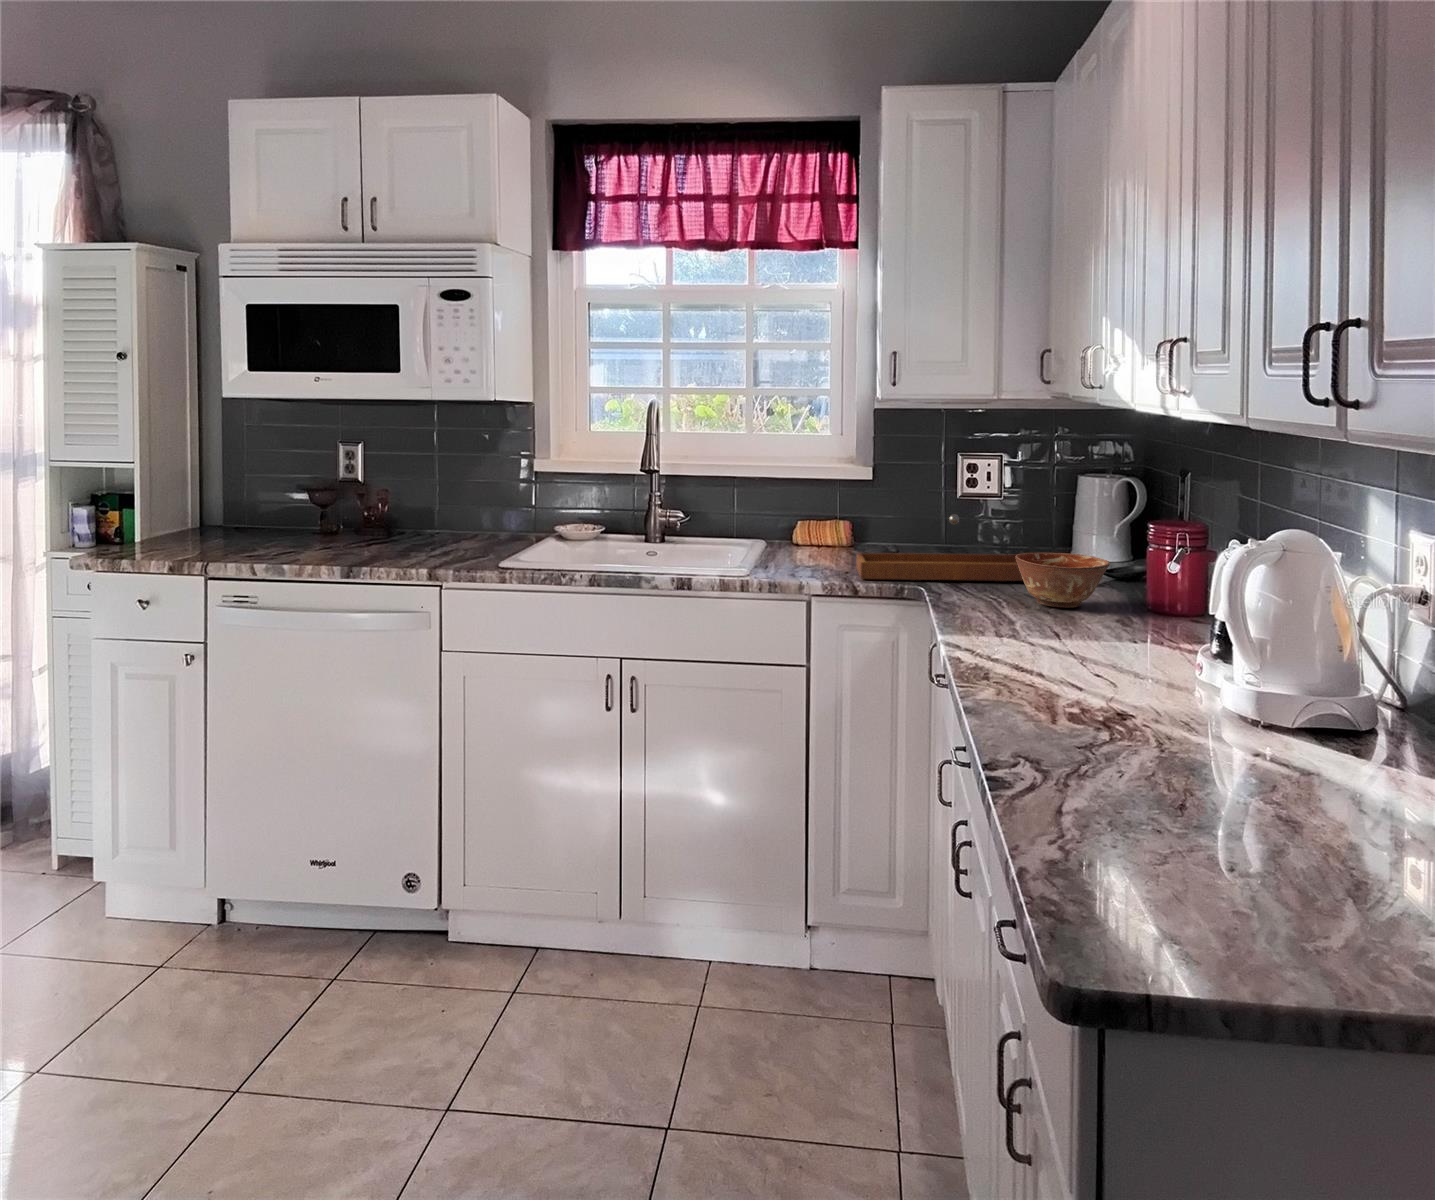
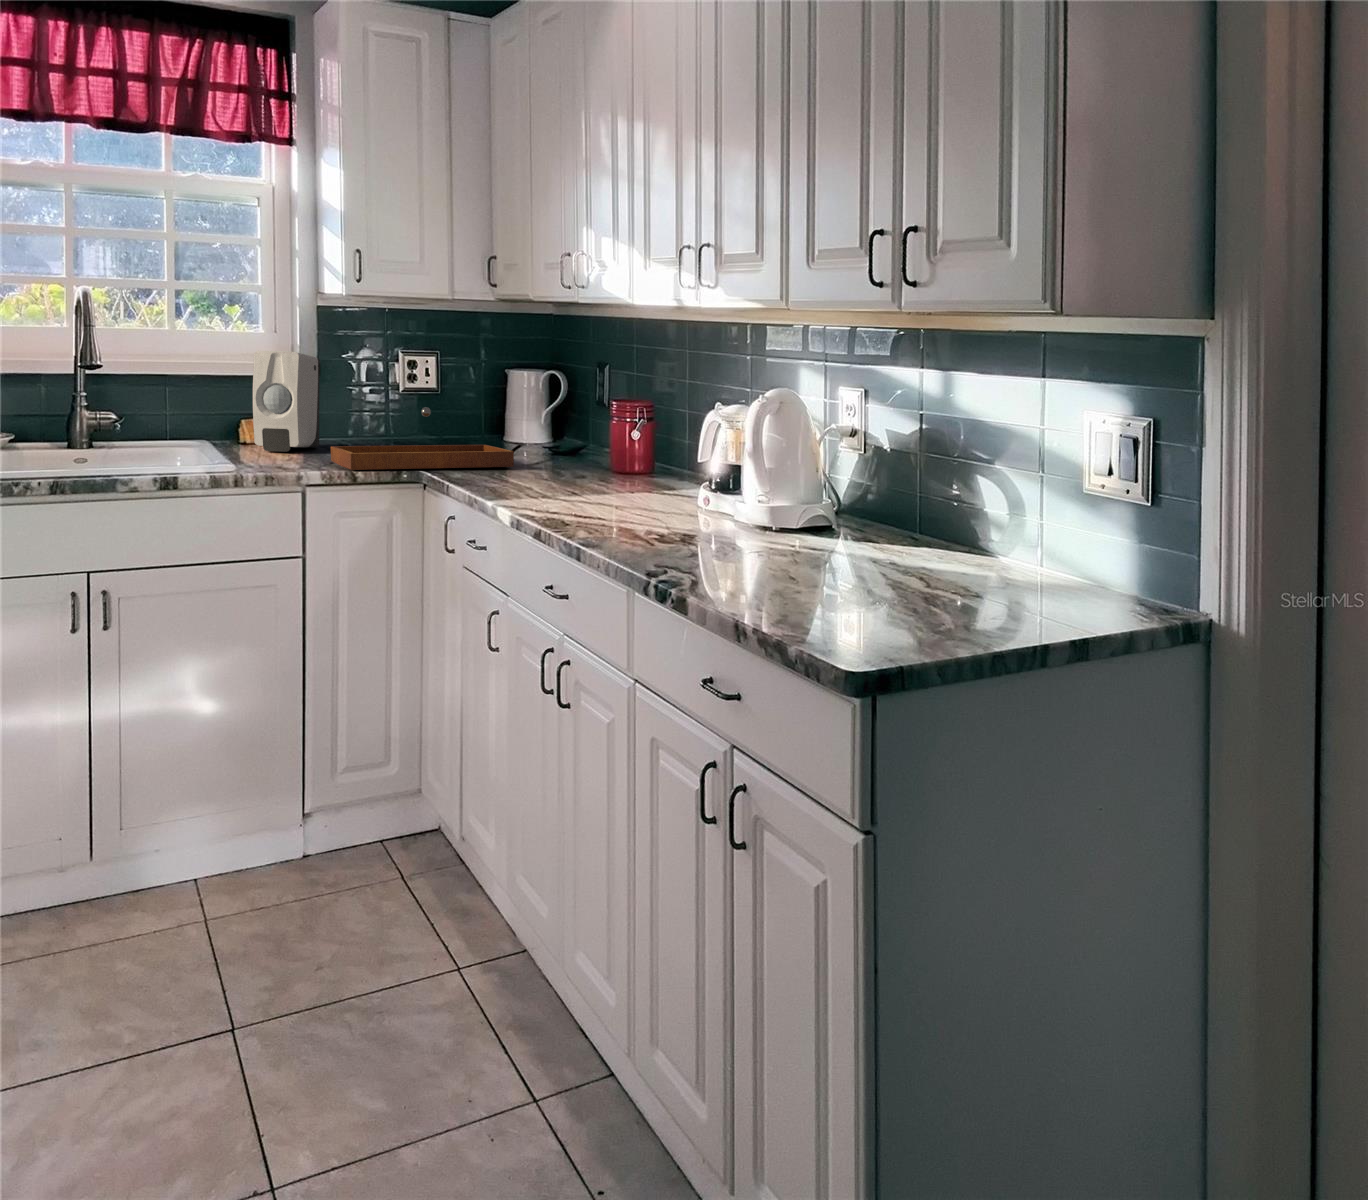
soap dispenser: none [794,455,867,556] -> present [253,351,320,452]
ceramic bowl: present [1015,552,1110,608] -> none [511,439,594,487]

